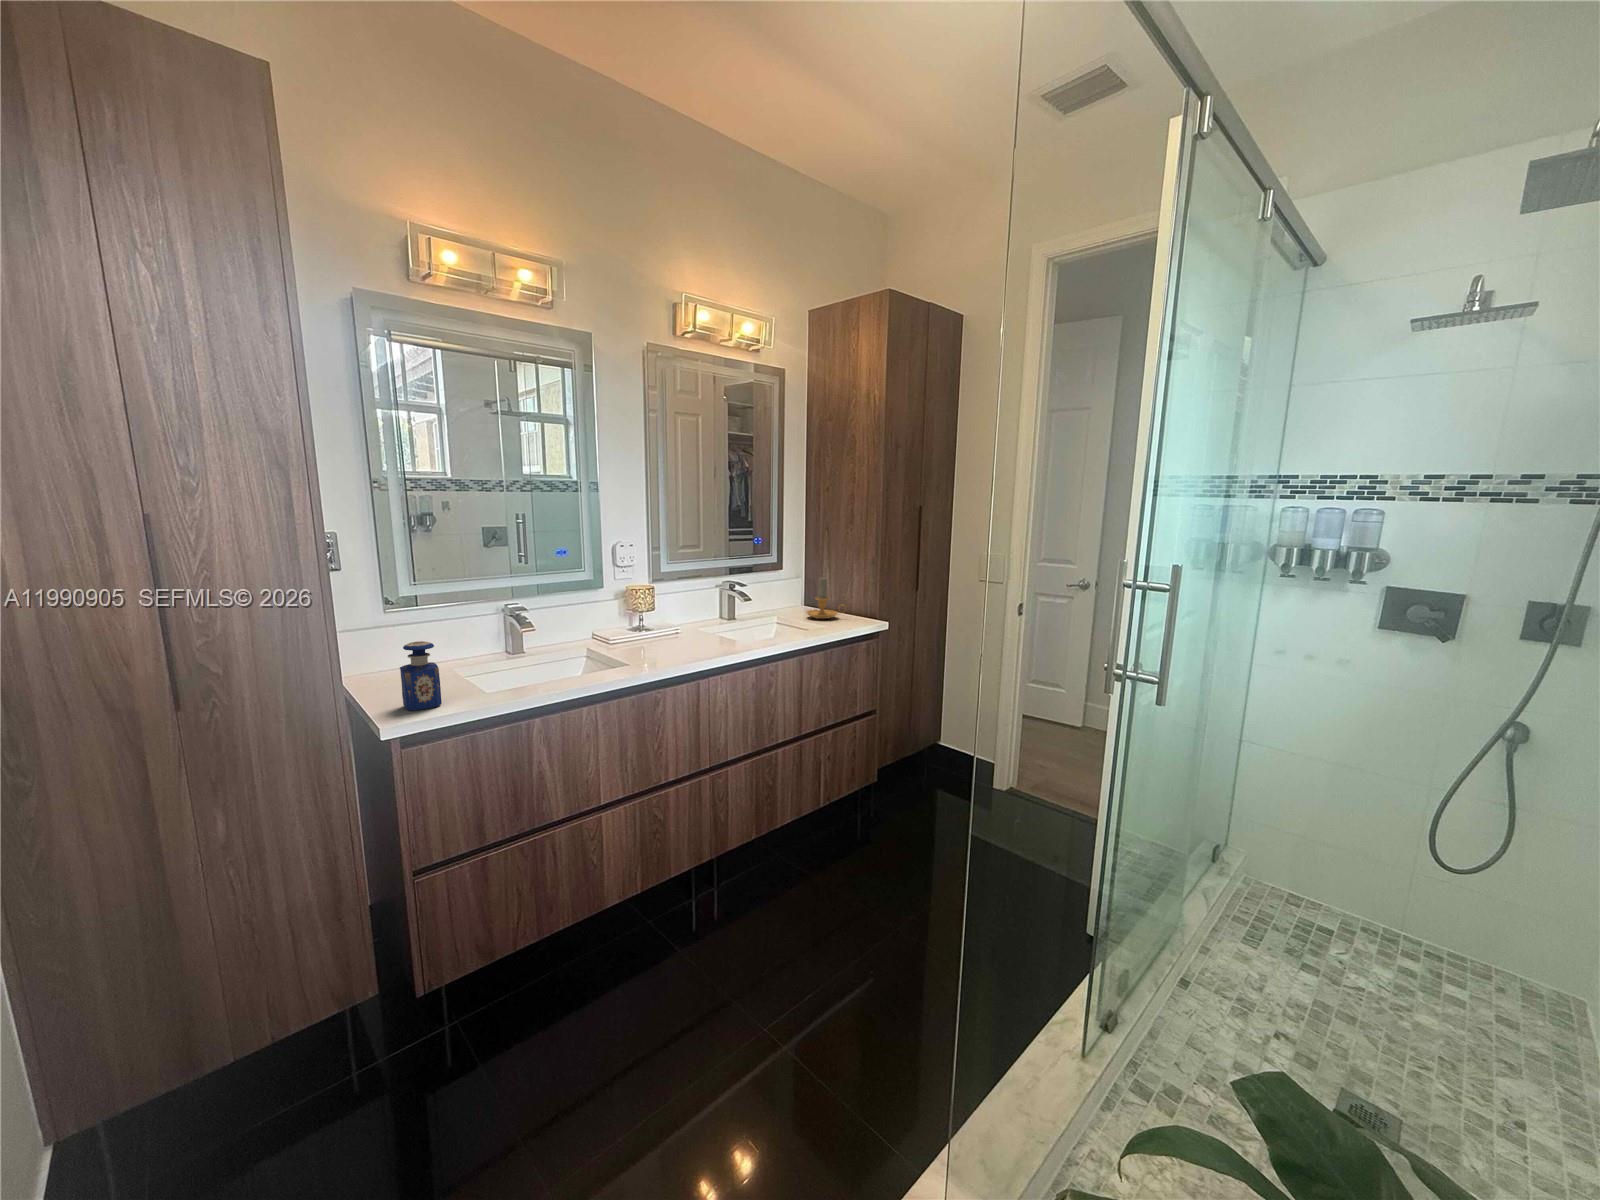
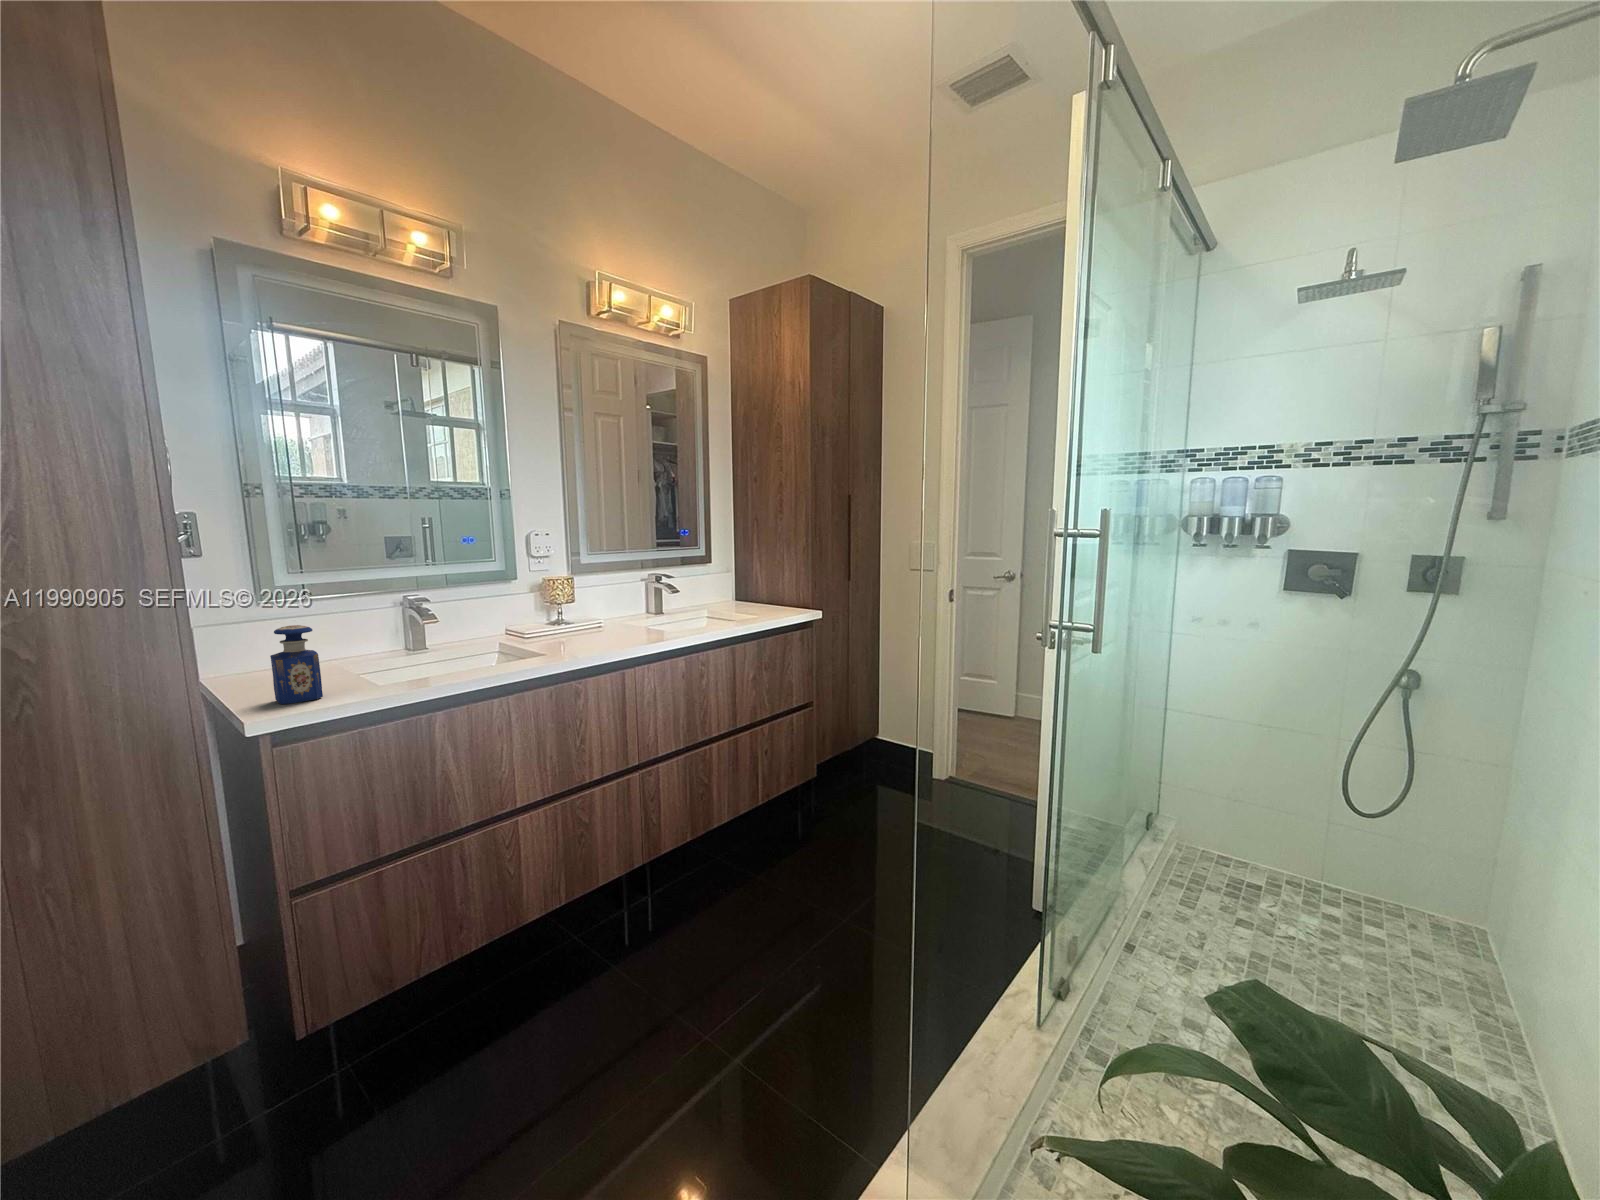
candle: present [806,578,838,619] -> none [737,567,779,611]

